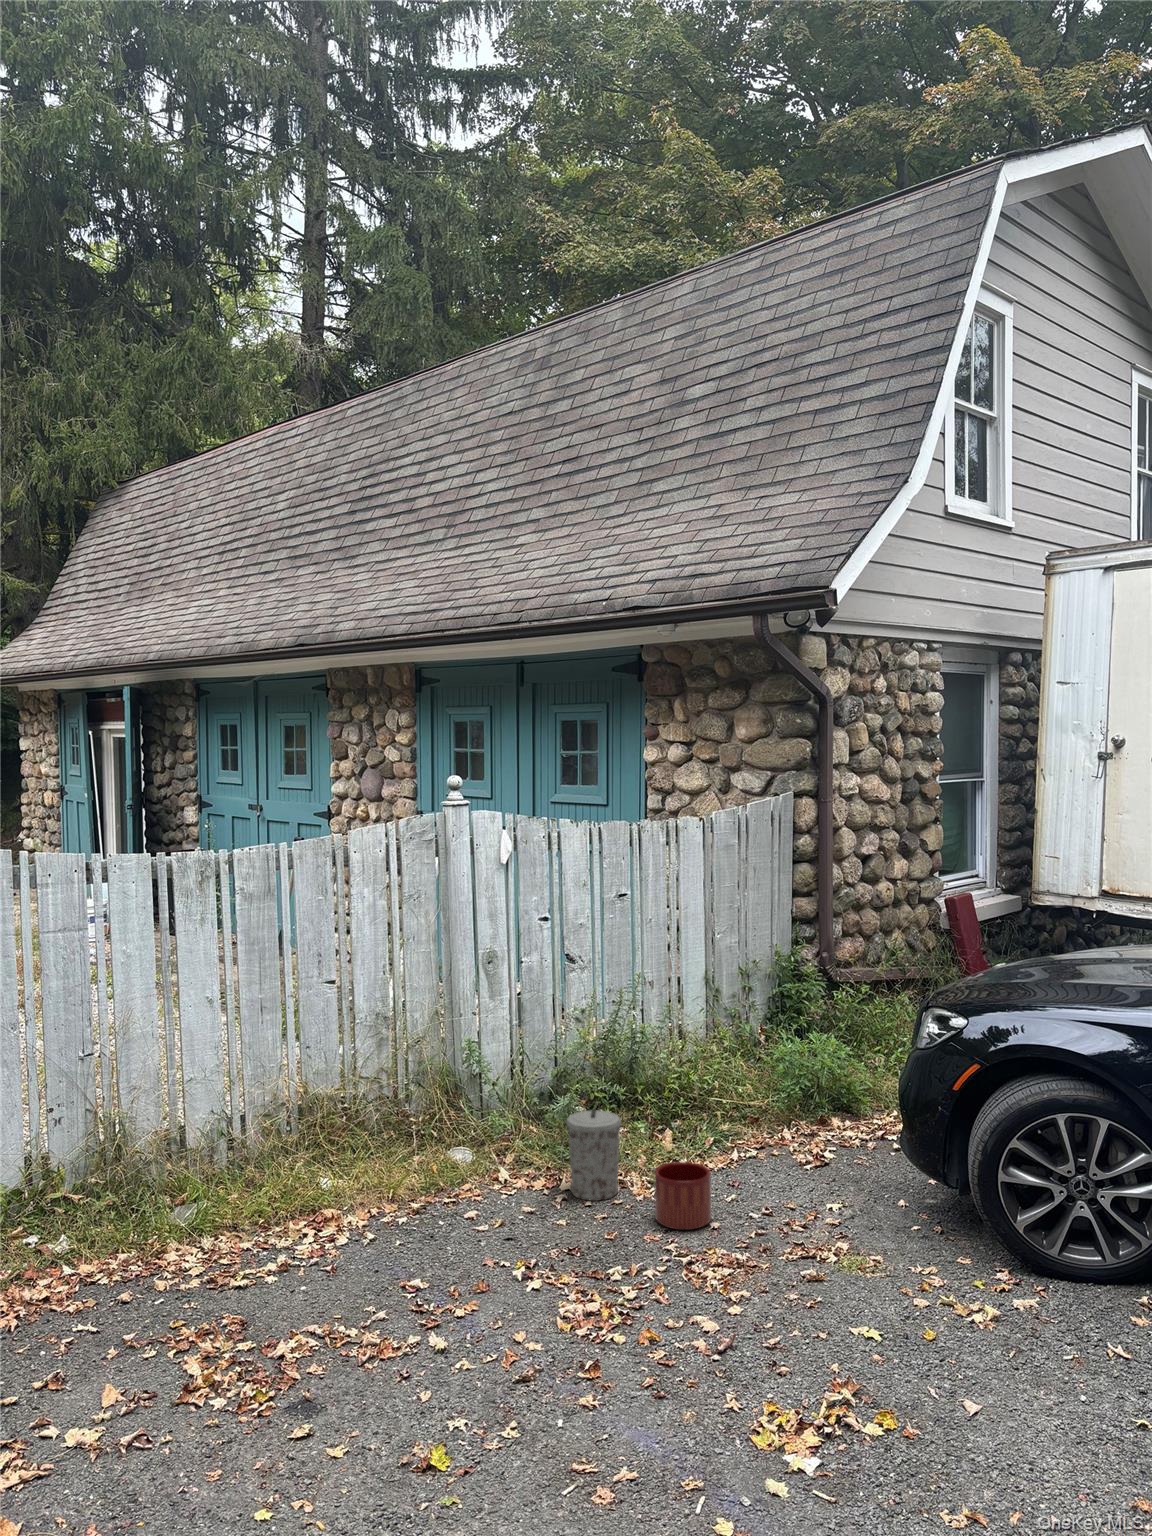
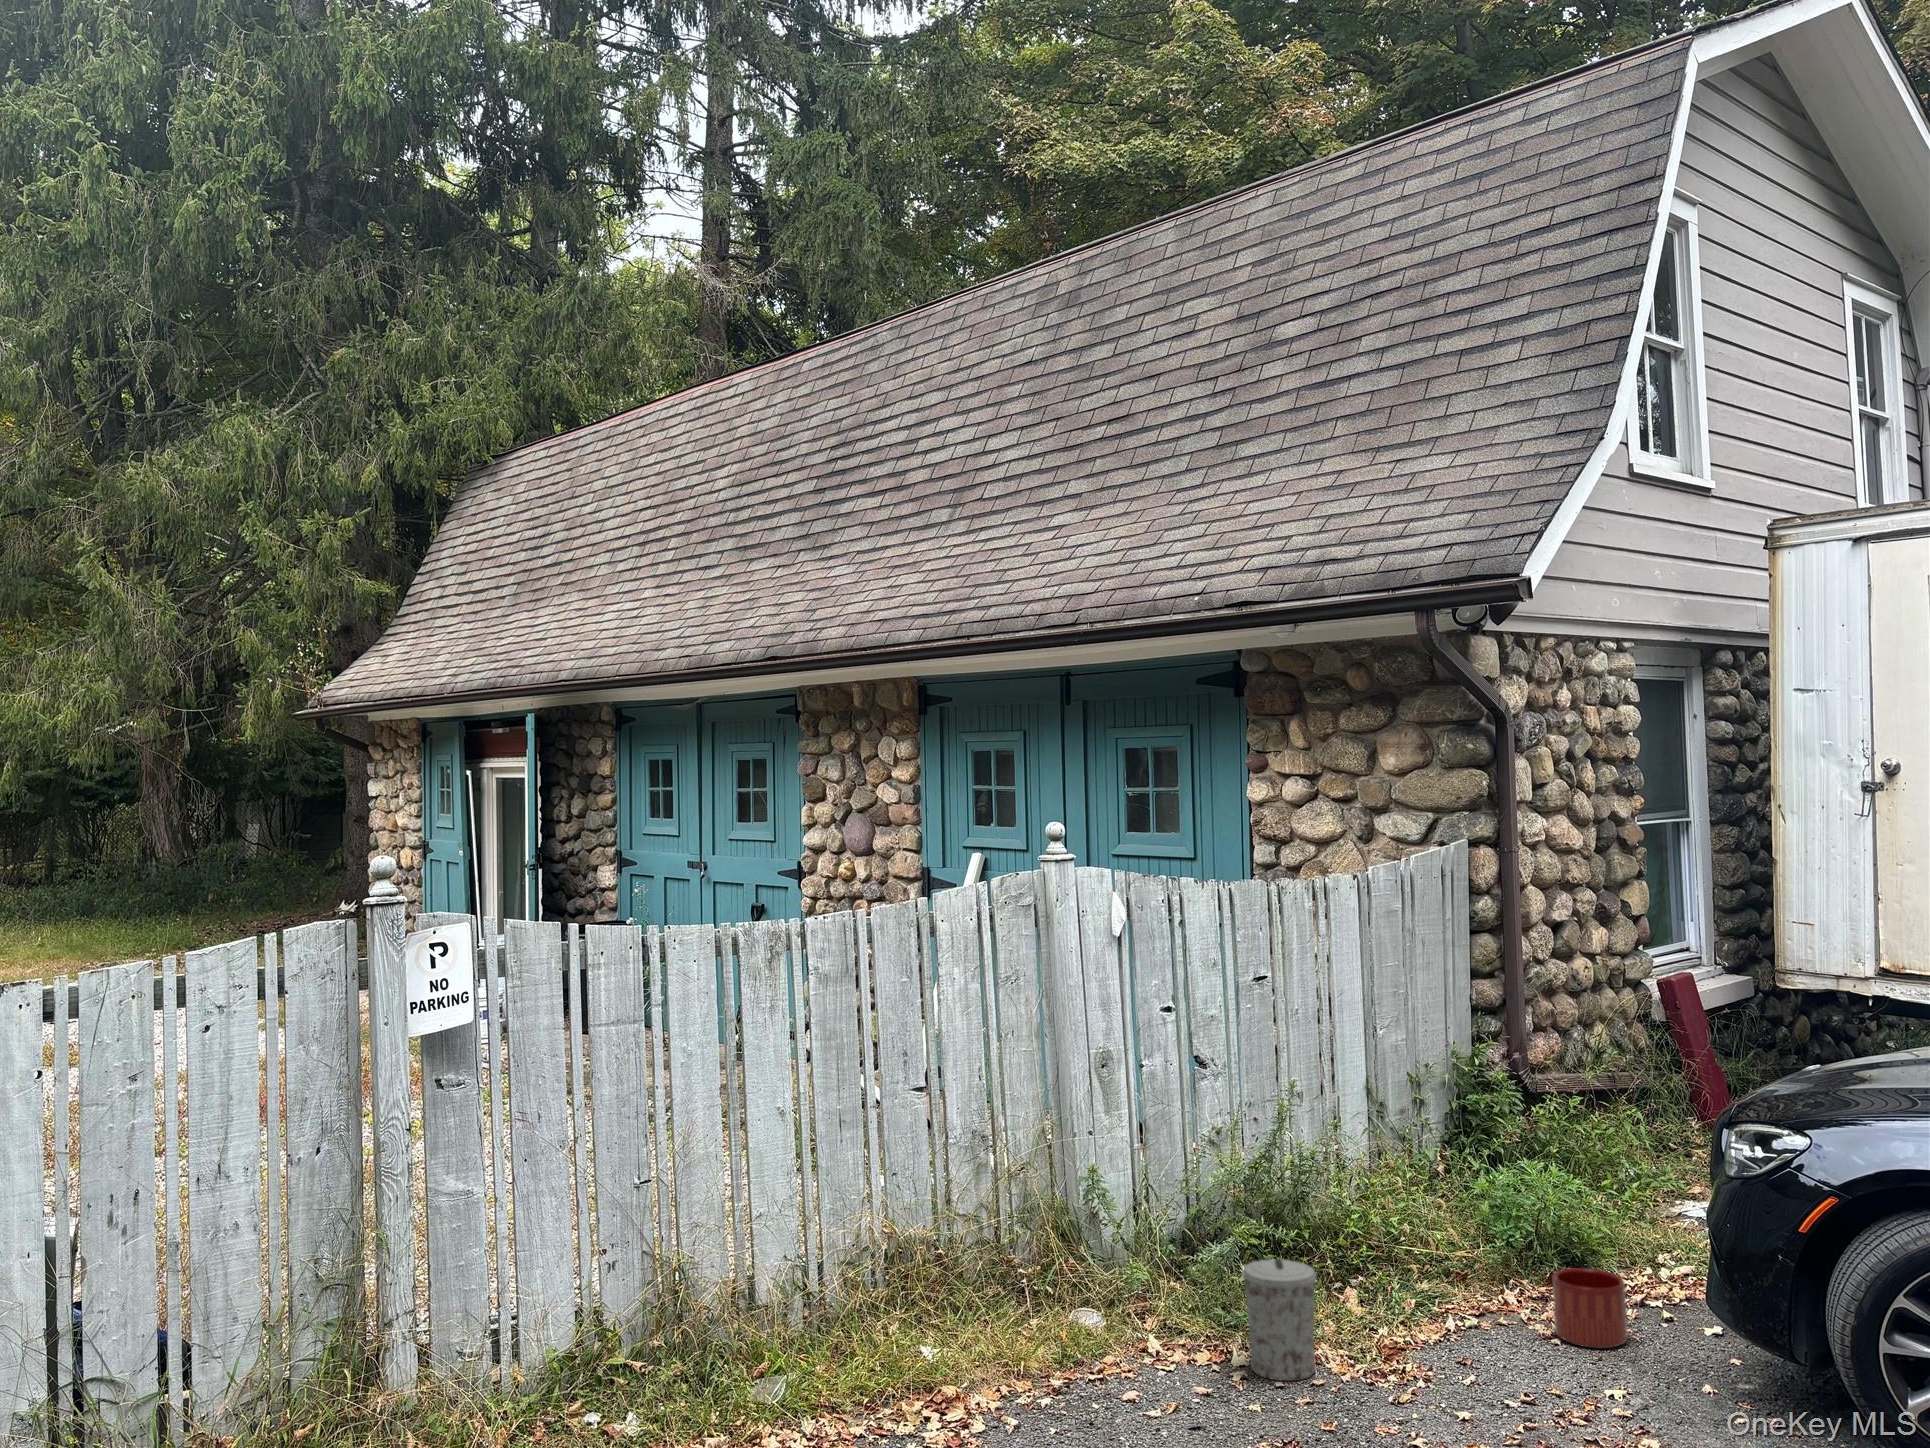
planter: present [655,1162,711,1230] -> present [1553,1268,1627,1348]

